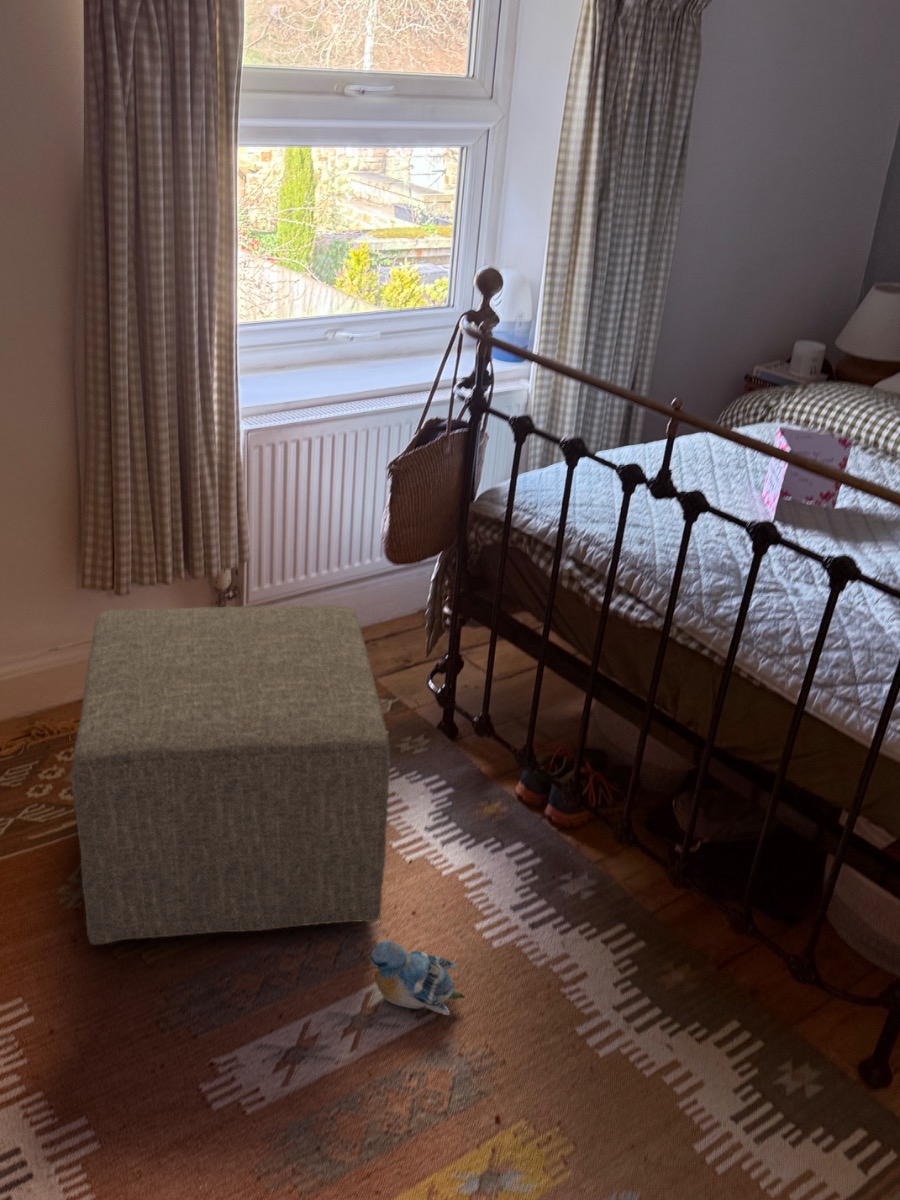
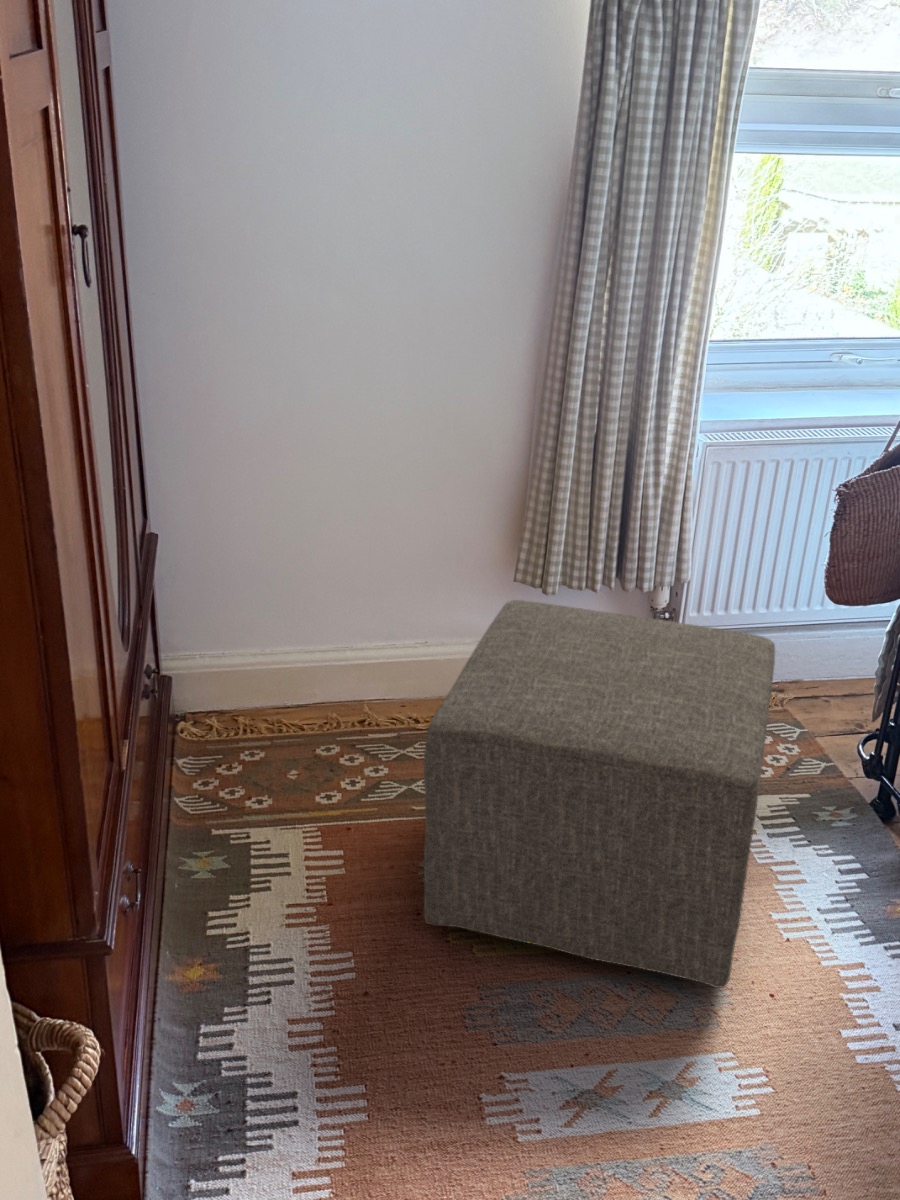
plush toy: present [367,941,465,1015] -> none [692,1008,800,1118]

